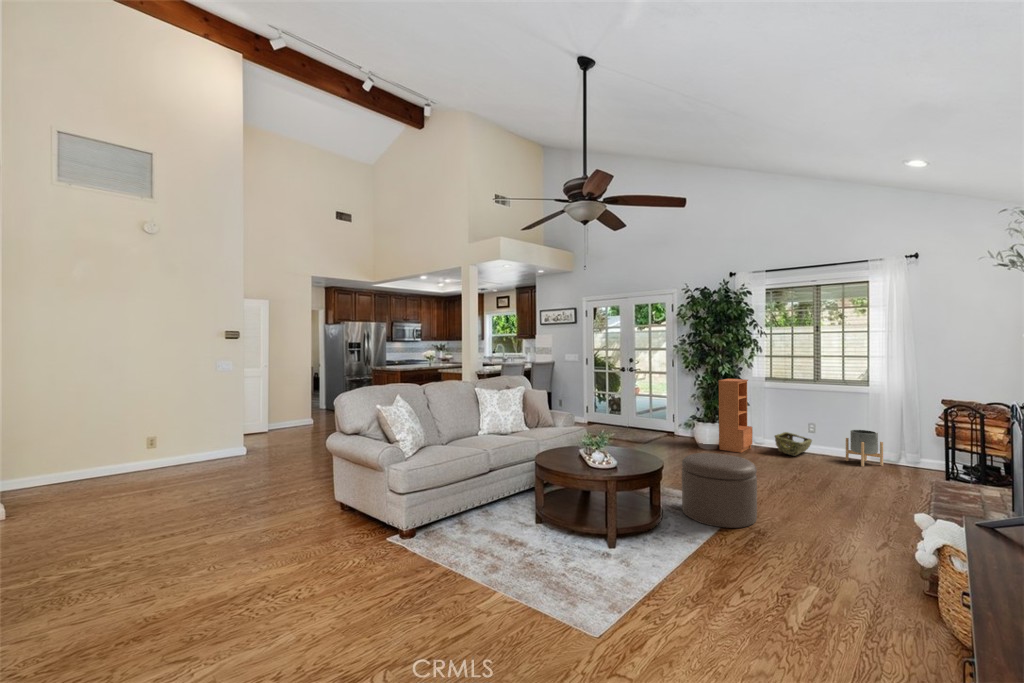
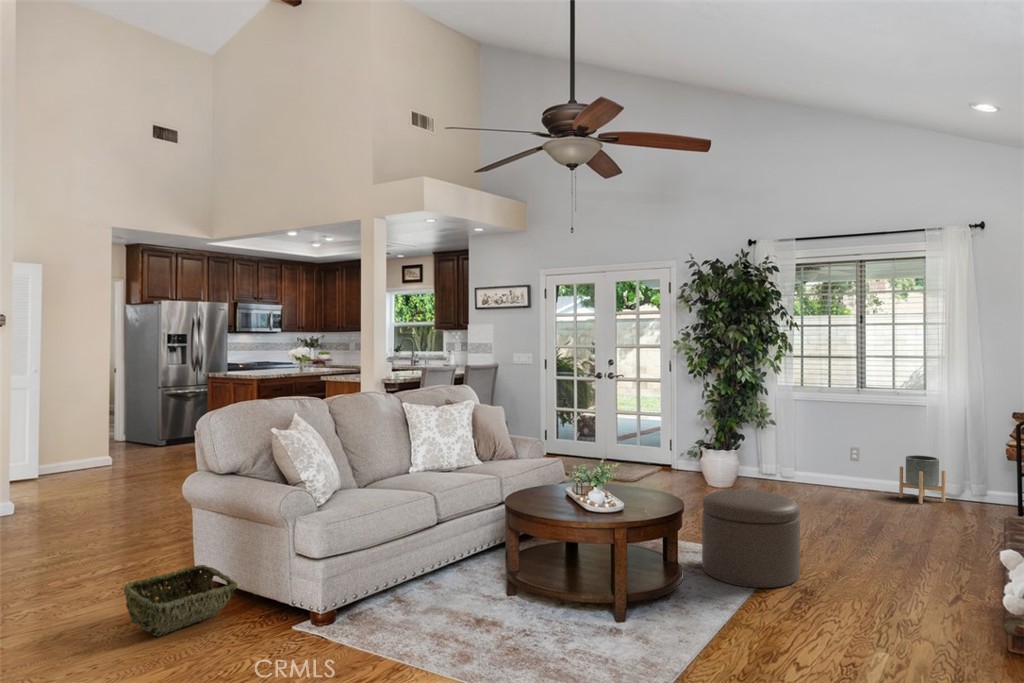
bookcase: present [719,379,753,453] -> none [736,388,780,491]
woven basket: present [775,432,812,456] -> present [124,565,237,636]

